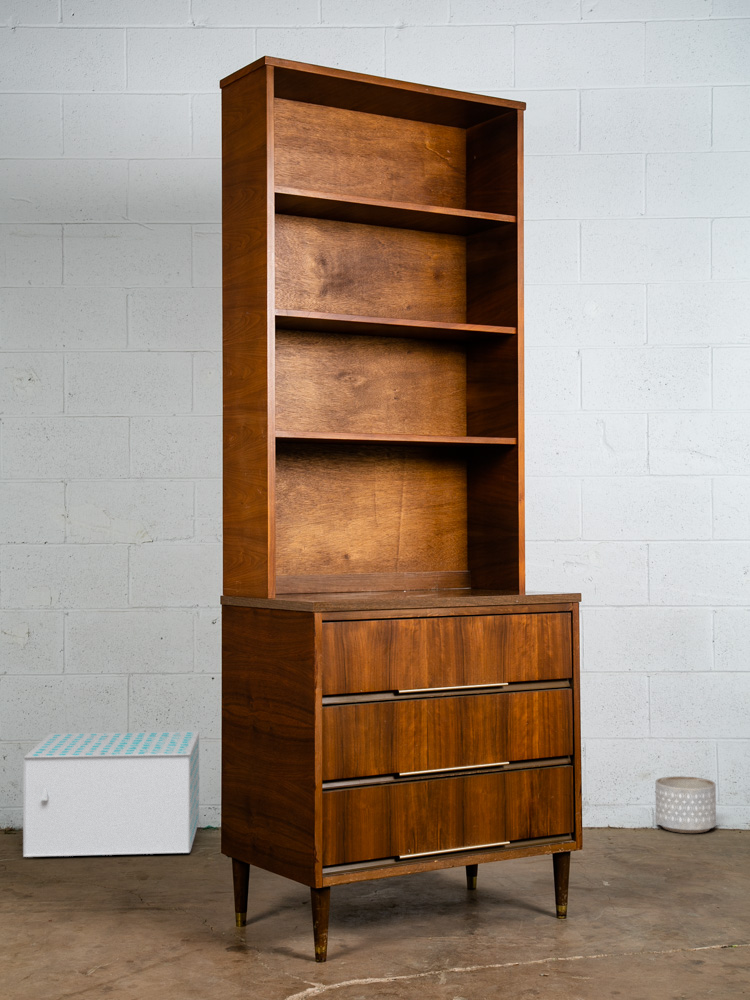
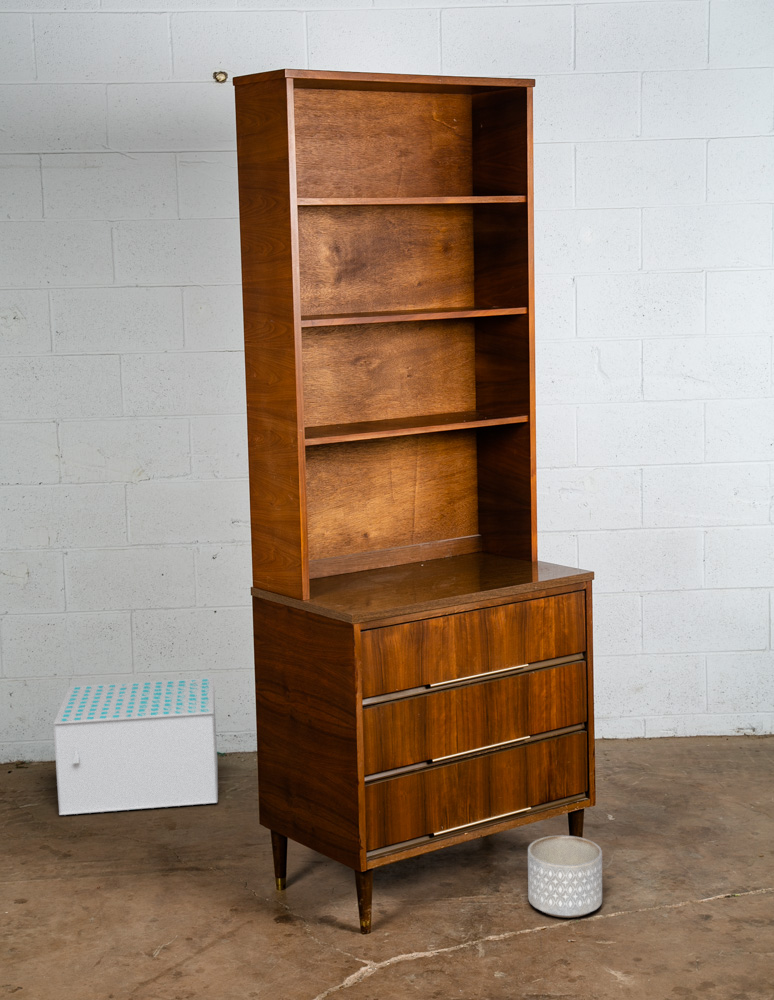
planter: present [655,776,716,833] -> present [528,835,602,918]

